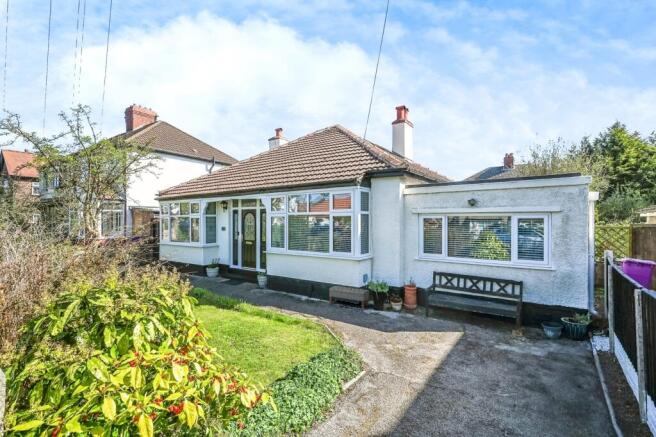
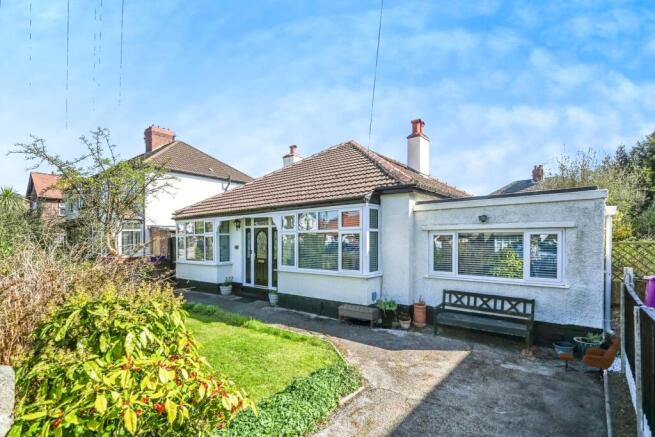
lounge chair: none [545,319,610,359] -> present [556,339,620,376]

